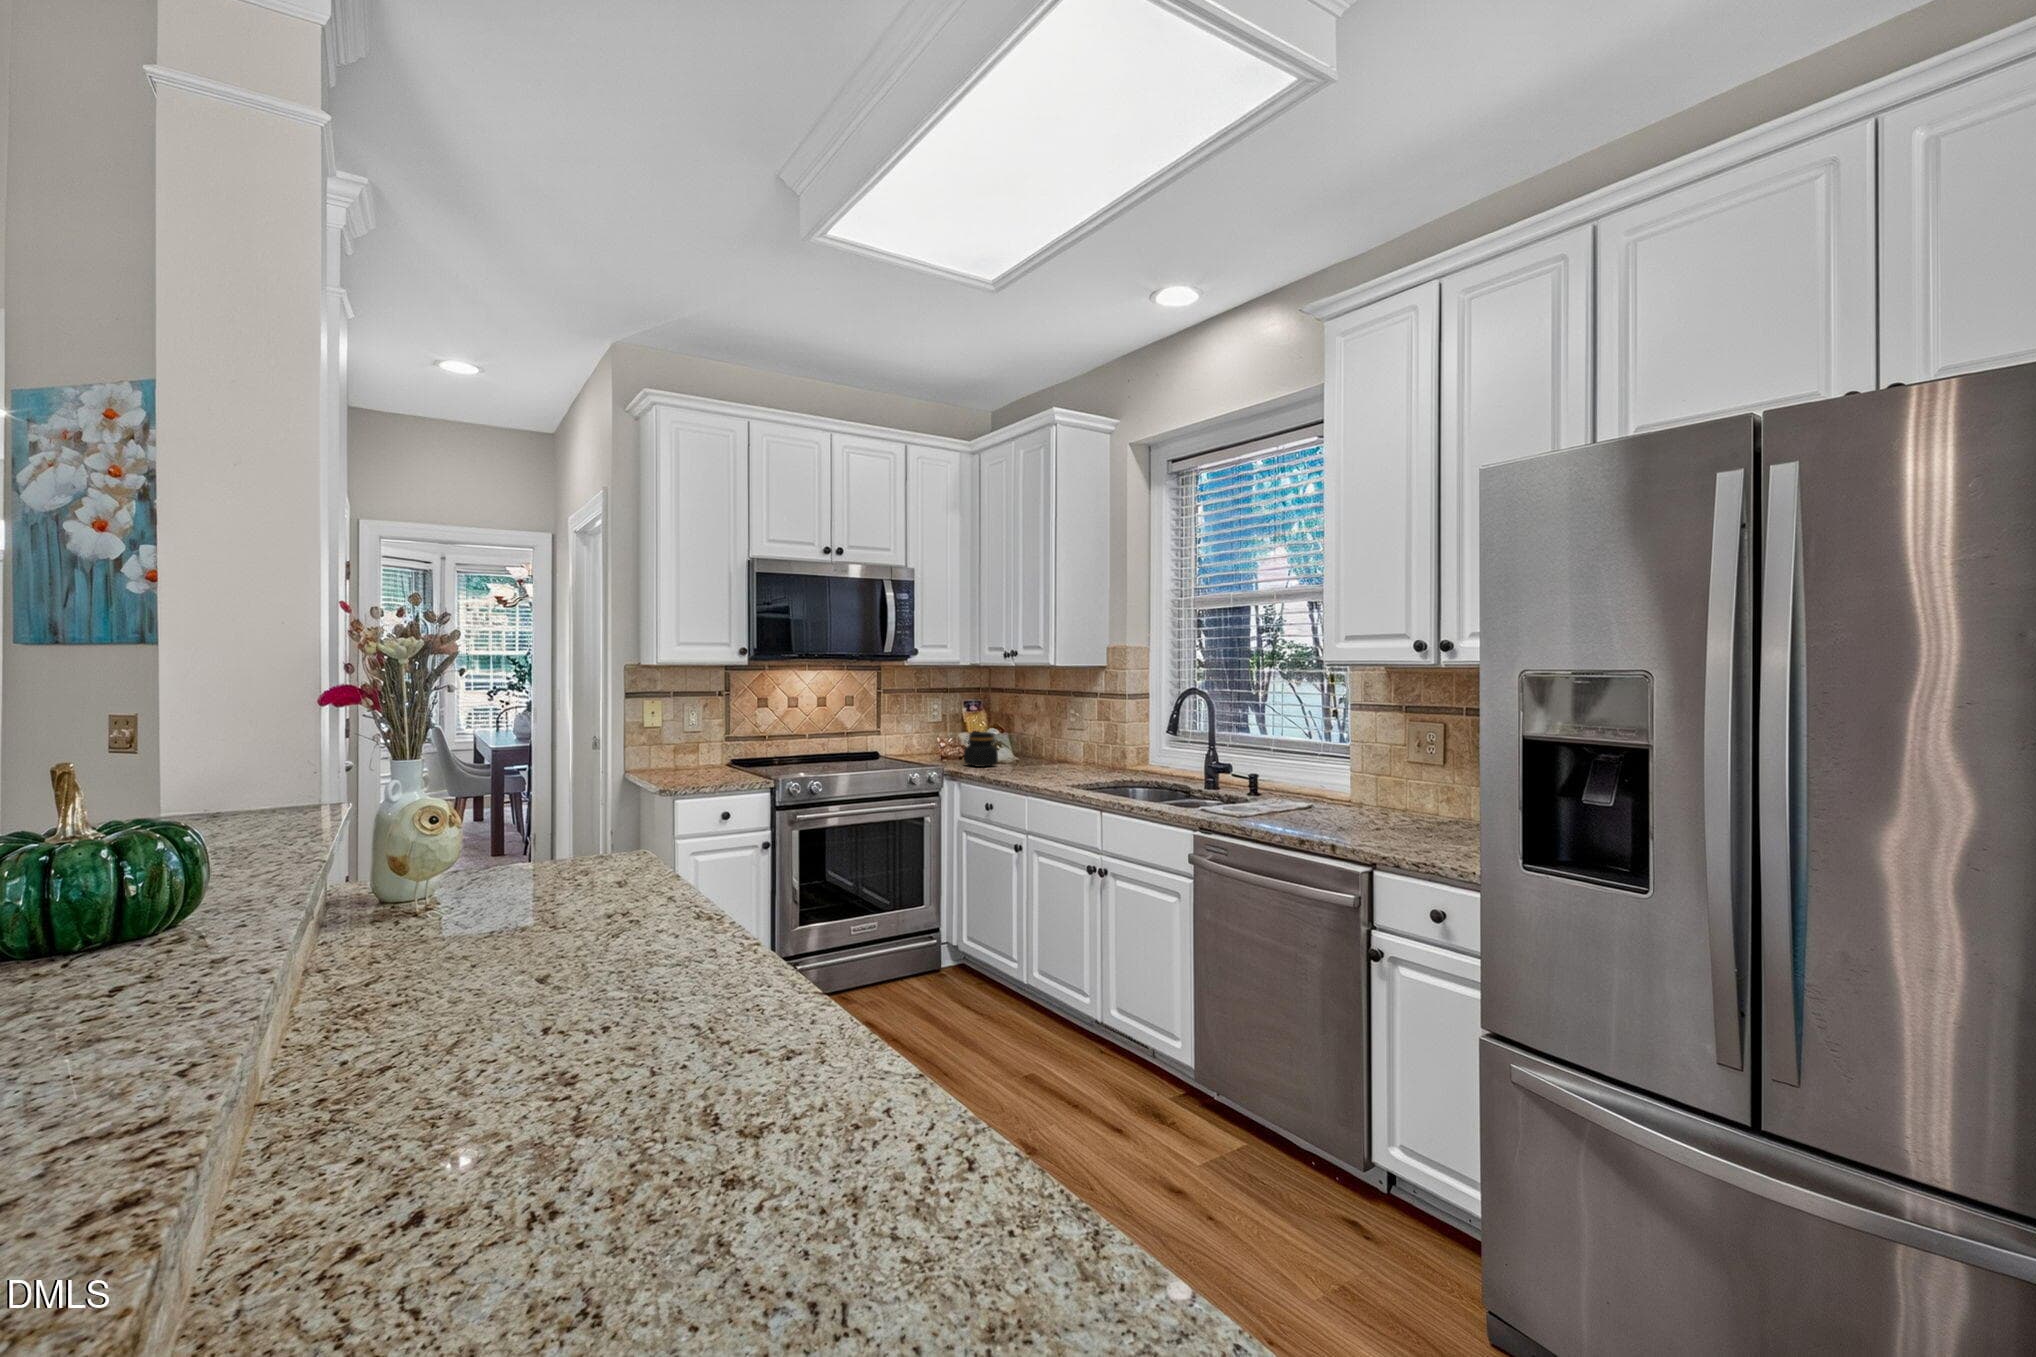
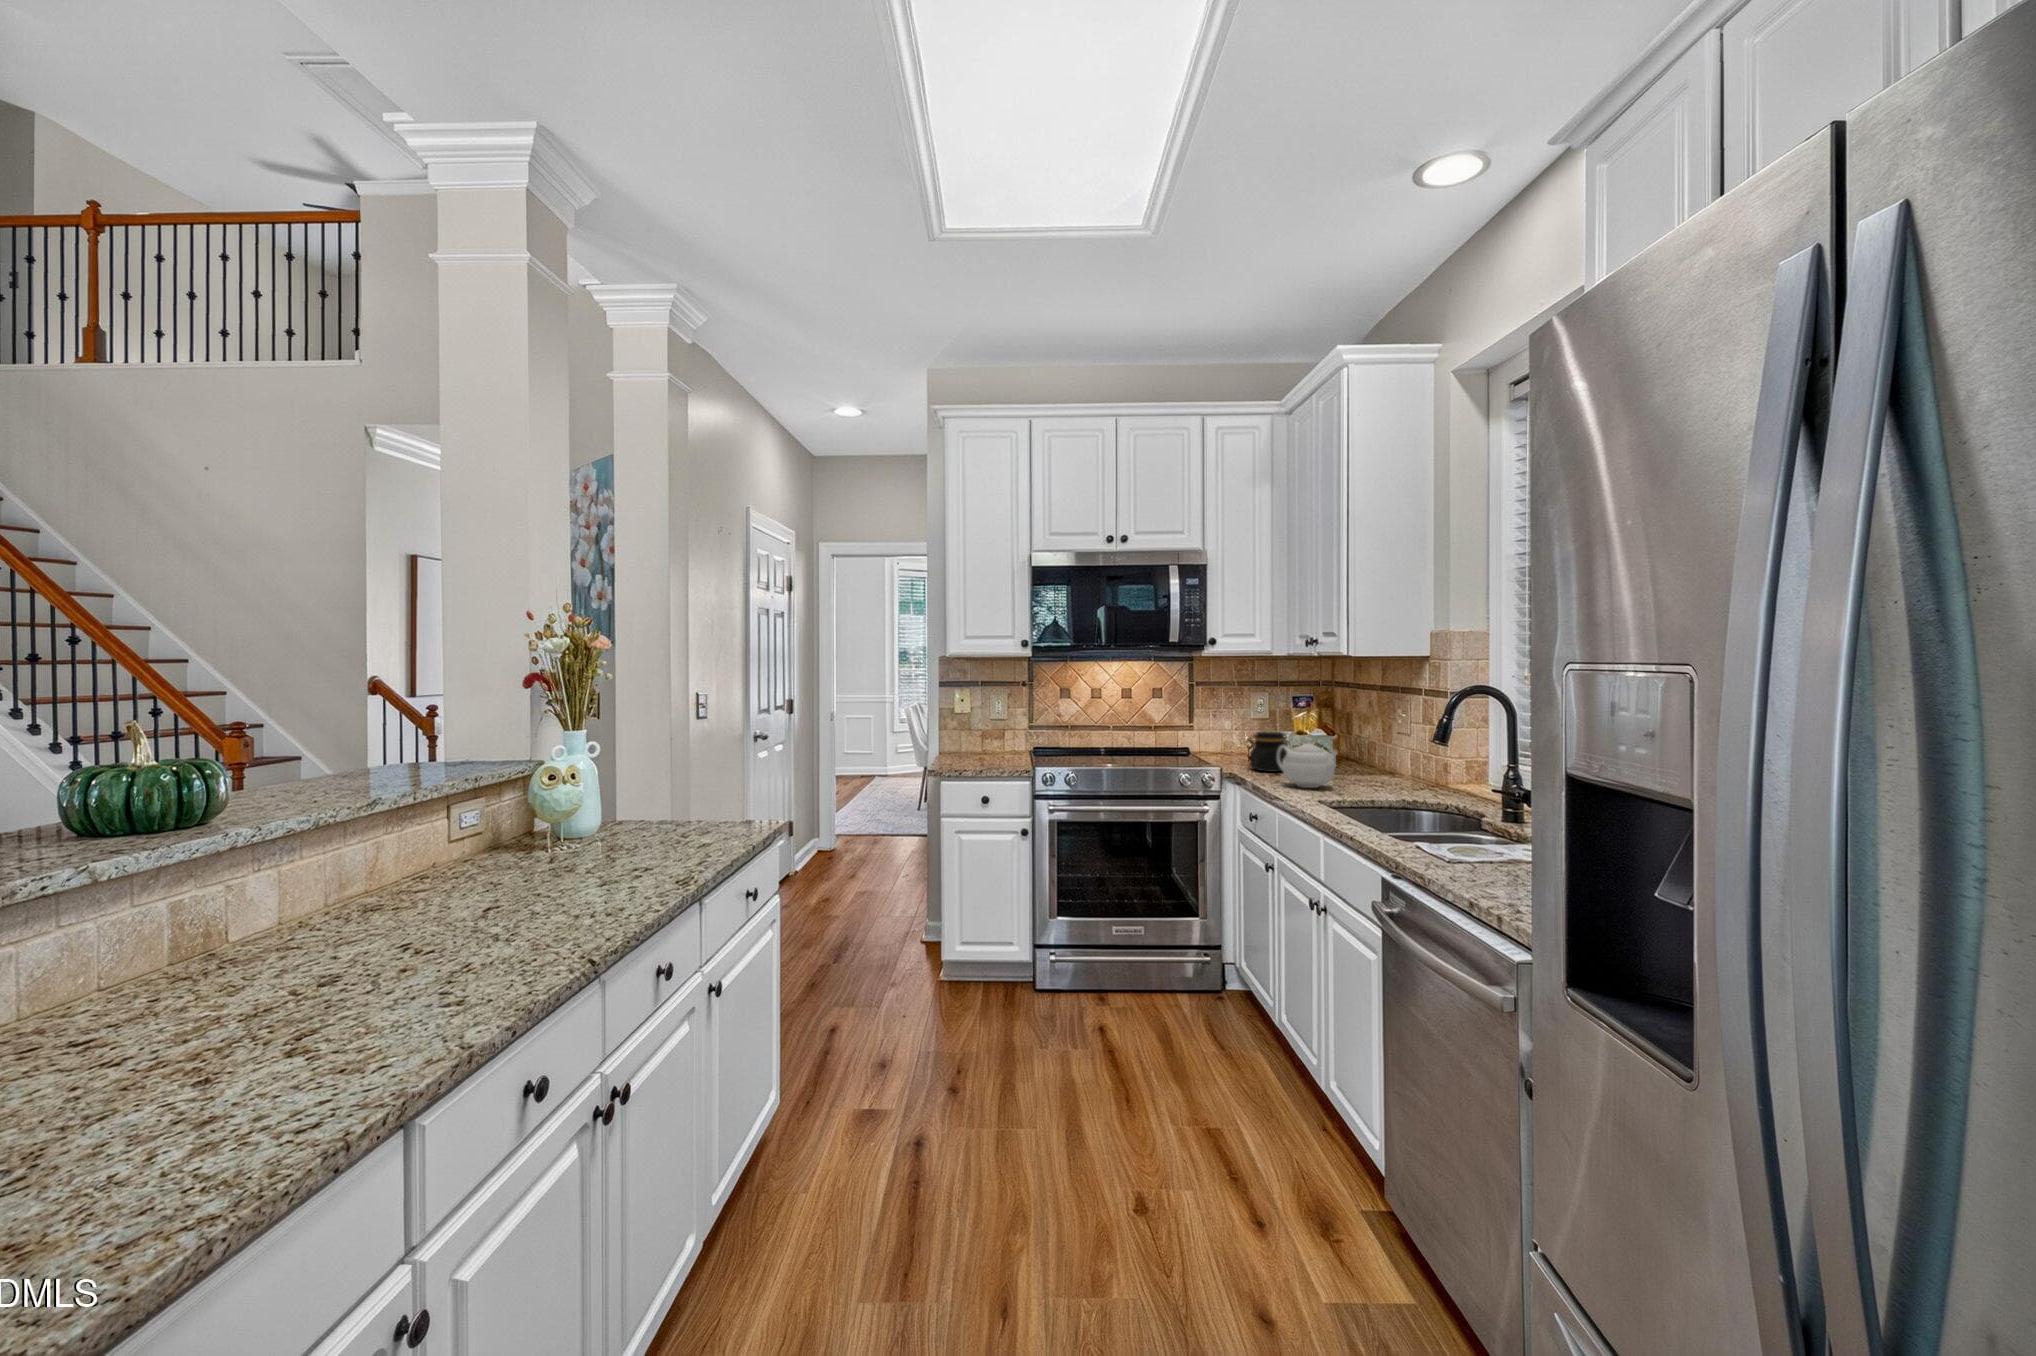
teapot: none [1007,735,1063,777] -> present [1277,738,1337,788]

